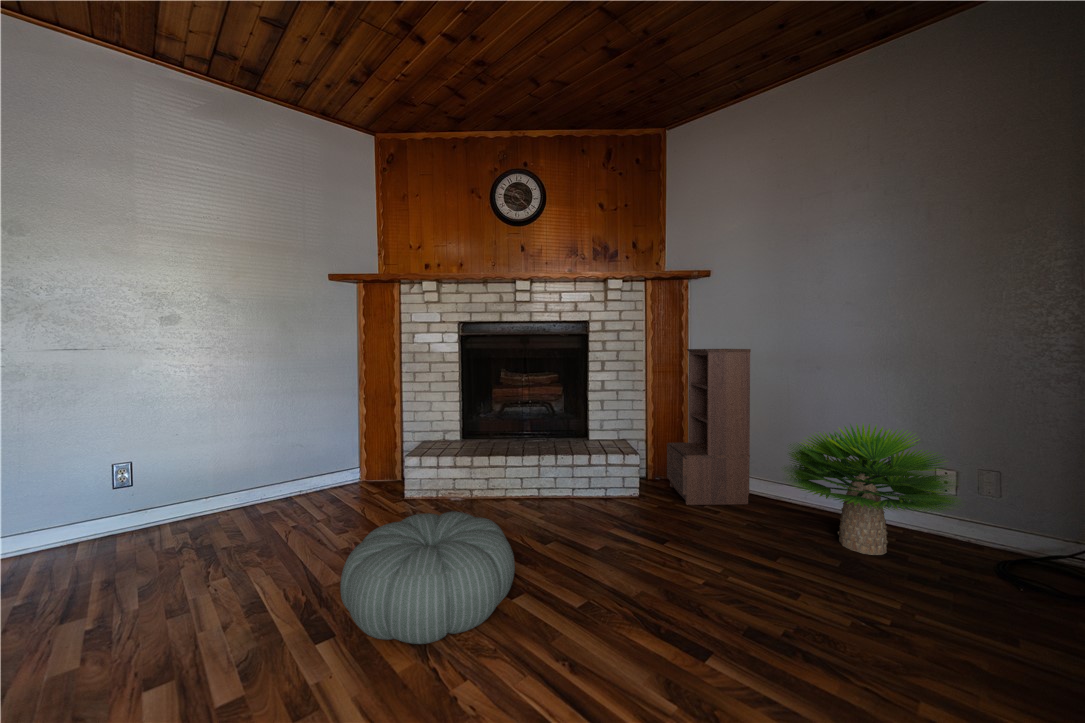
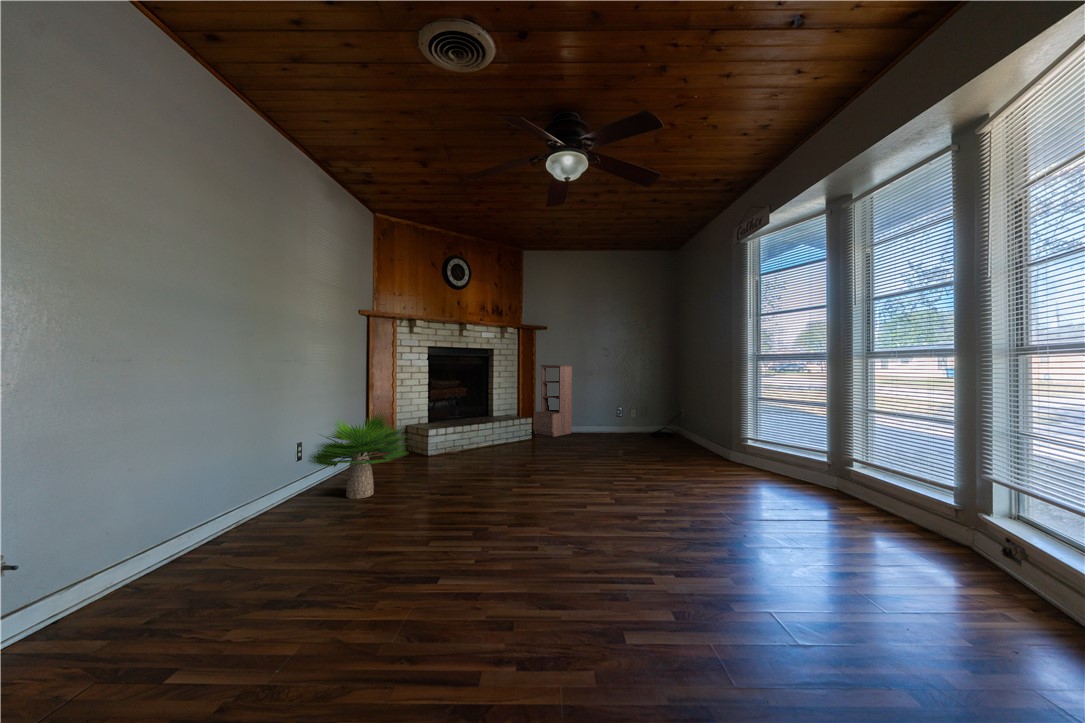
potted plant: present [785,423,958,555] -> present [309,414,405,499]
pouf: present [340,512,515,644] -> none [507,436,575,476]

